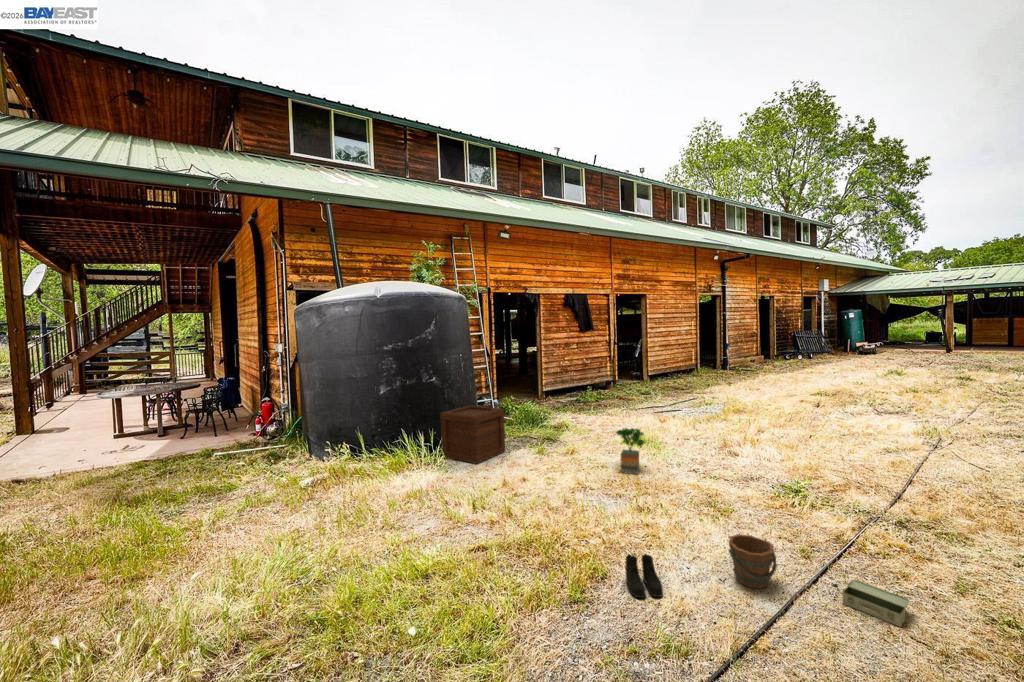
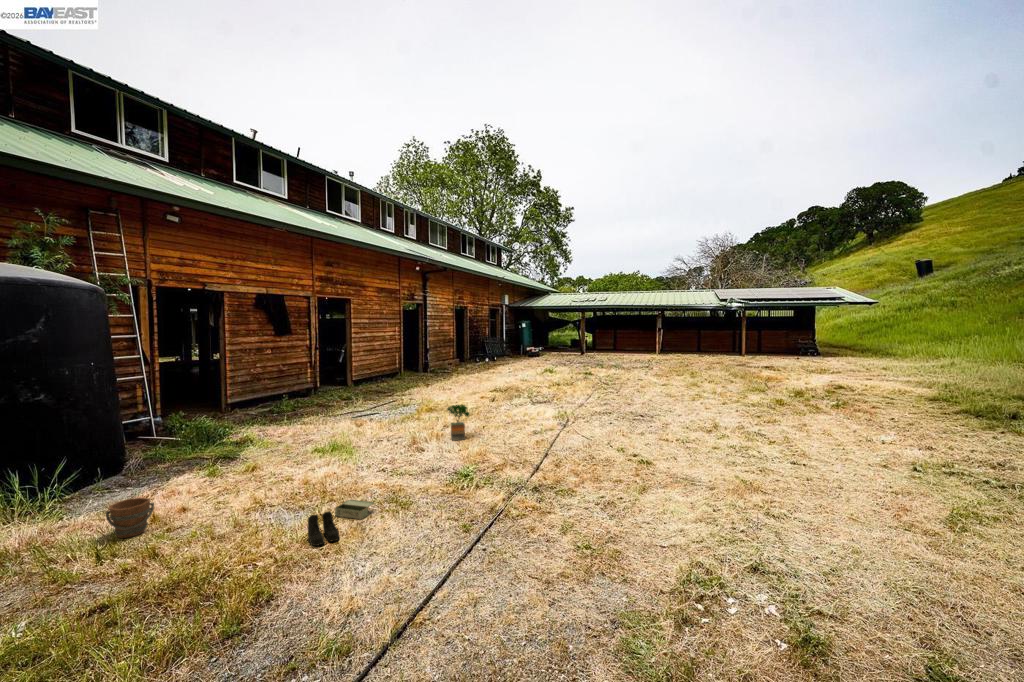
wooden crate: present [440,405,505,464] -> none [76,417,176,484]
potted tree: present [617,428,645,474] -> present [447,405,470,441]
bucket: present [729,534,776,588] -> present [106,498,154,538]
toolbox: present [842,580,909,627] -> present [335,500,374,519]

